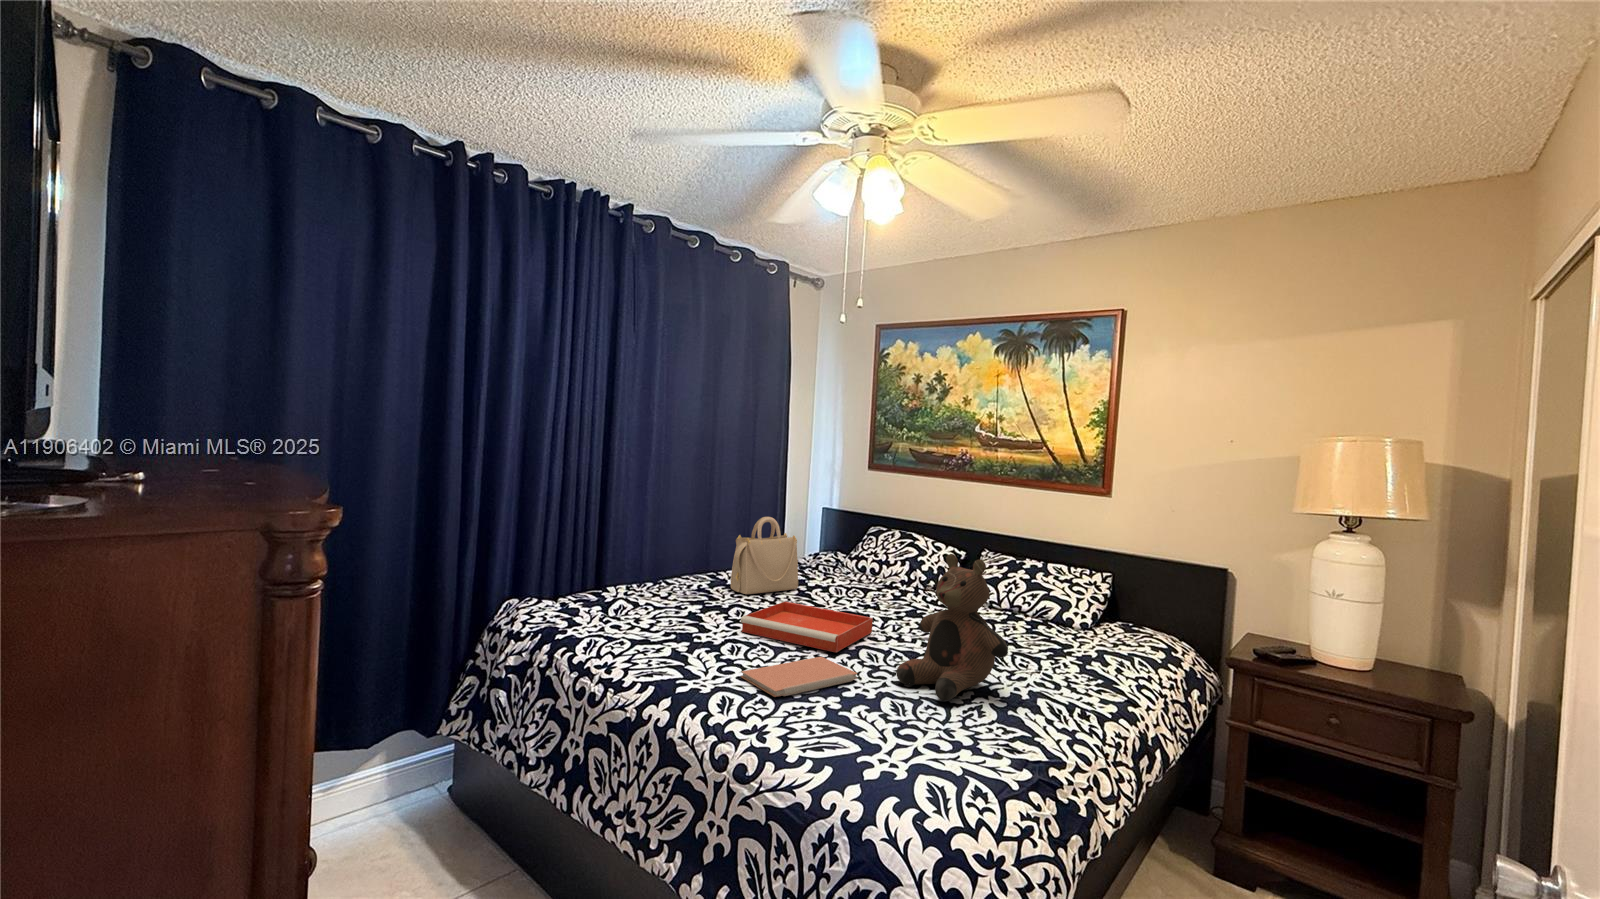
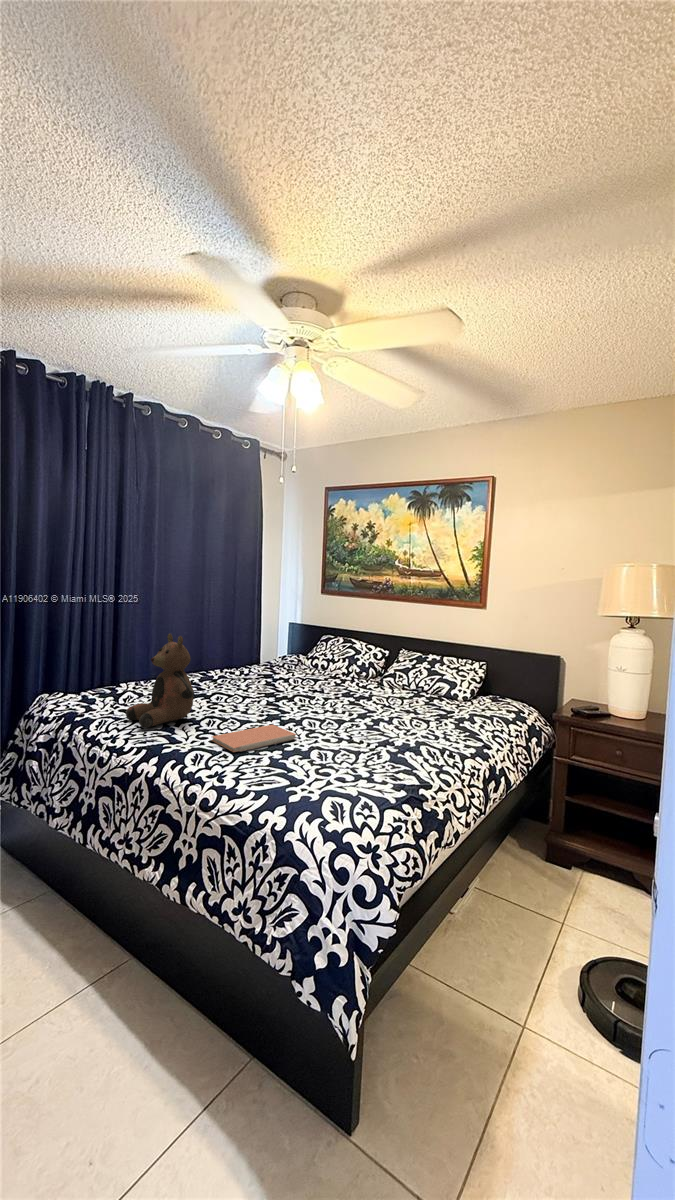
handbag: present [731,517,798,594] -> none [215,628,265,685]
teddy bear: present [896,554,1008,701] -> present [126,634,194,728]
tray: present [741,602,873,652] -> none [217,689,314,722]

